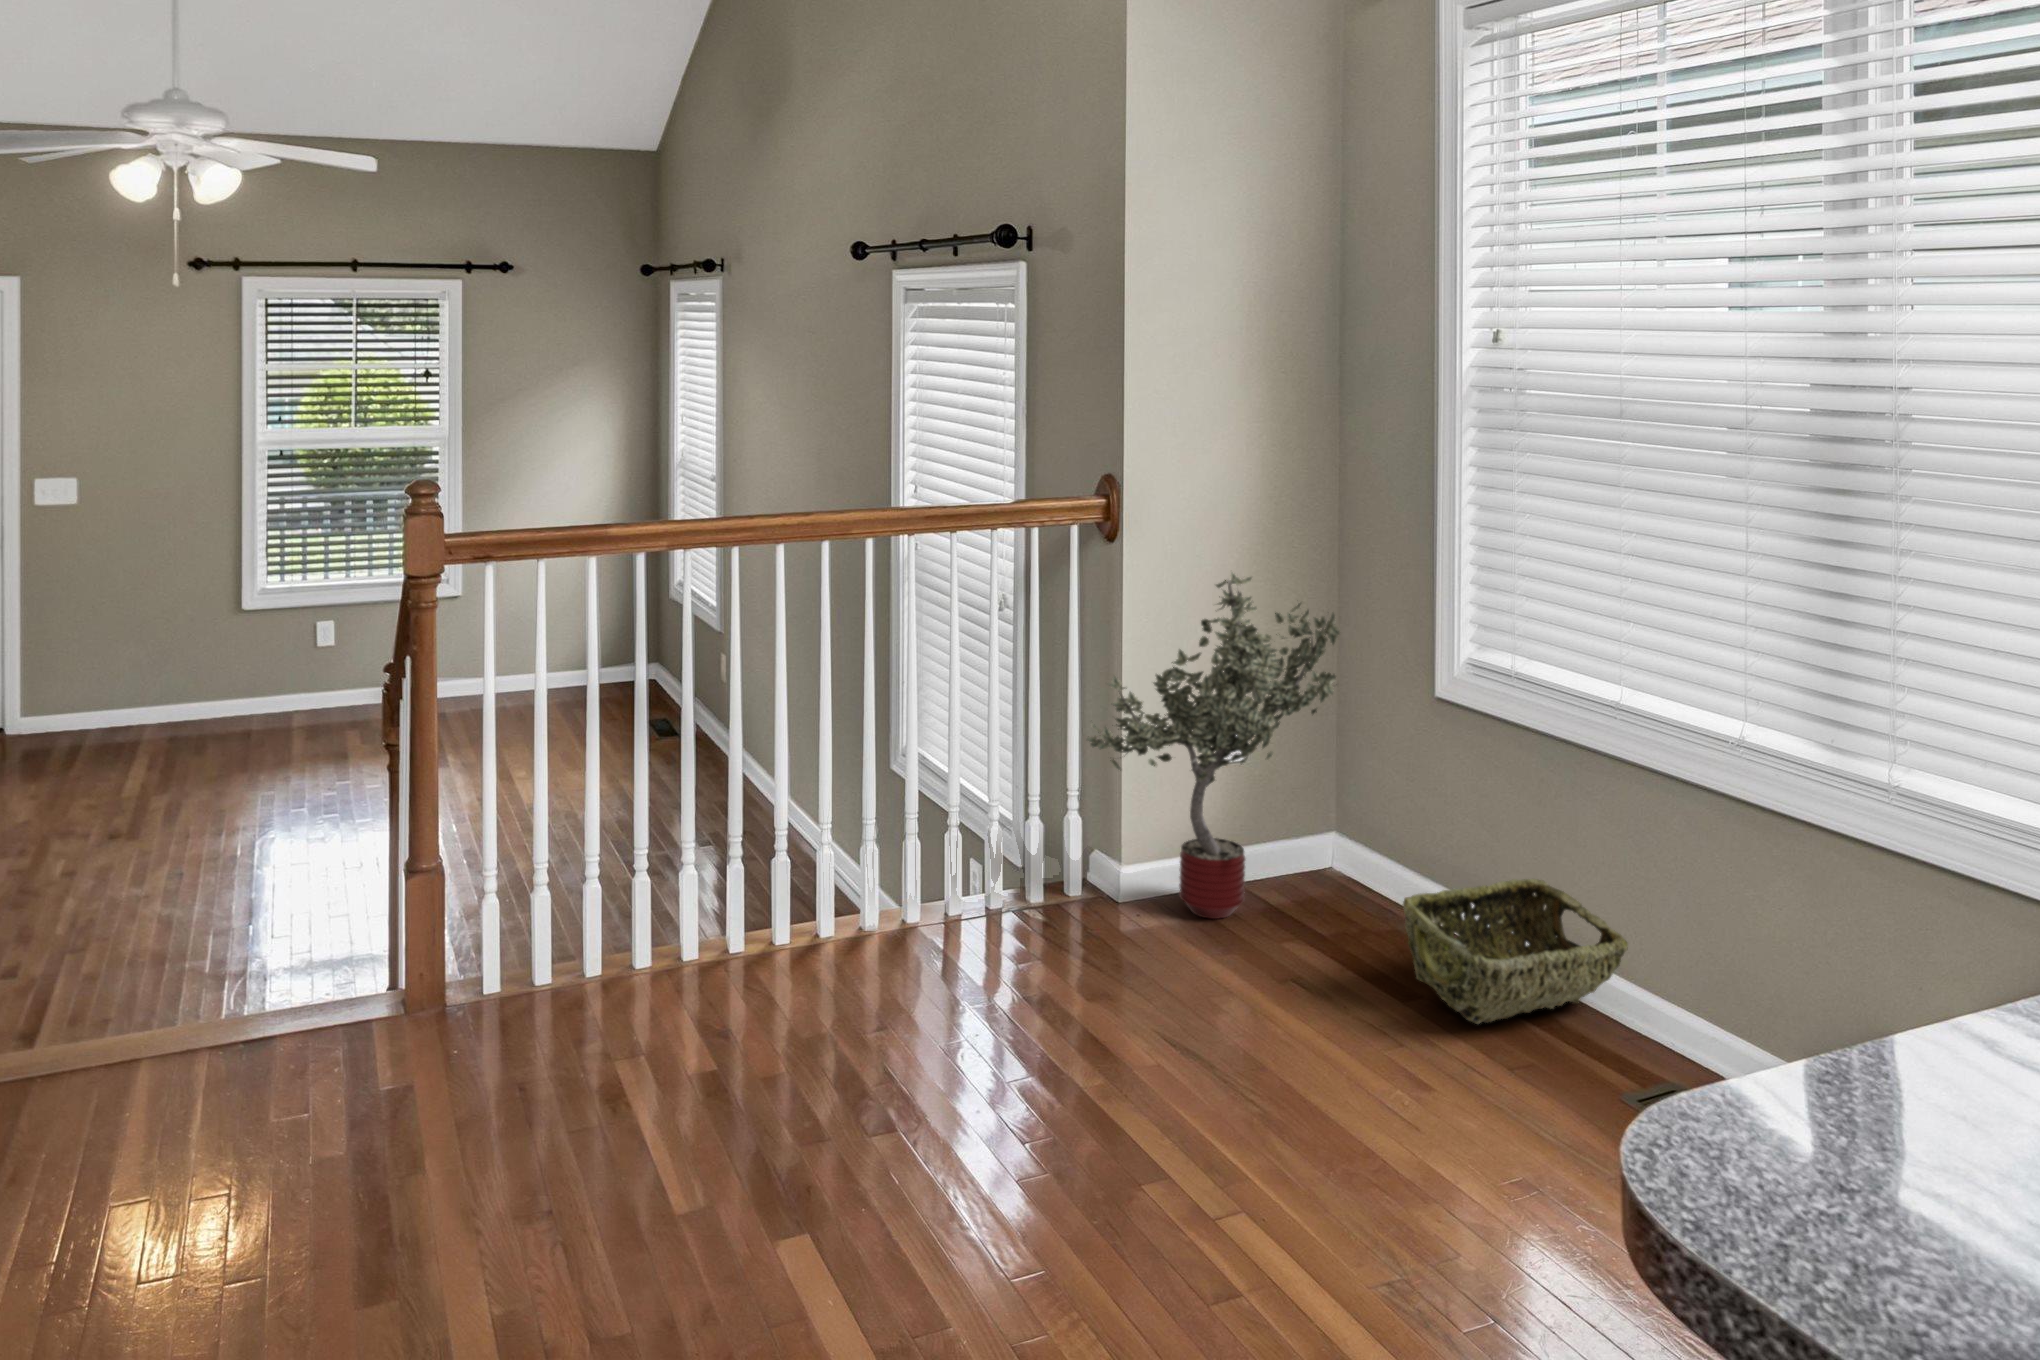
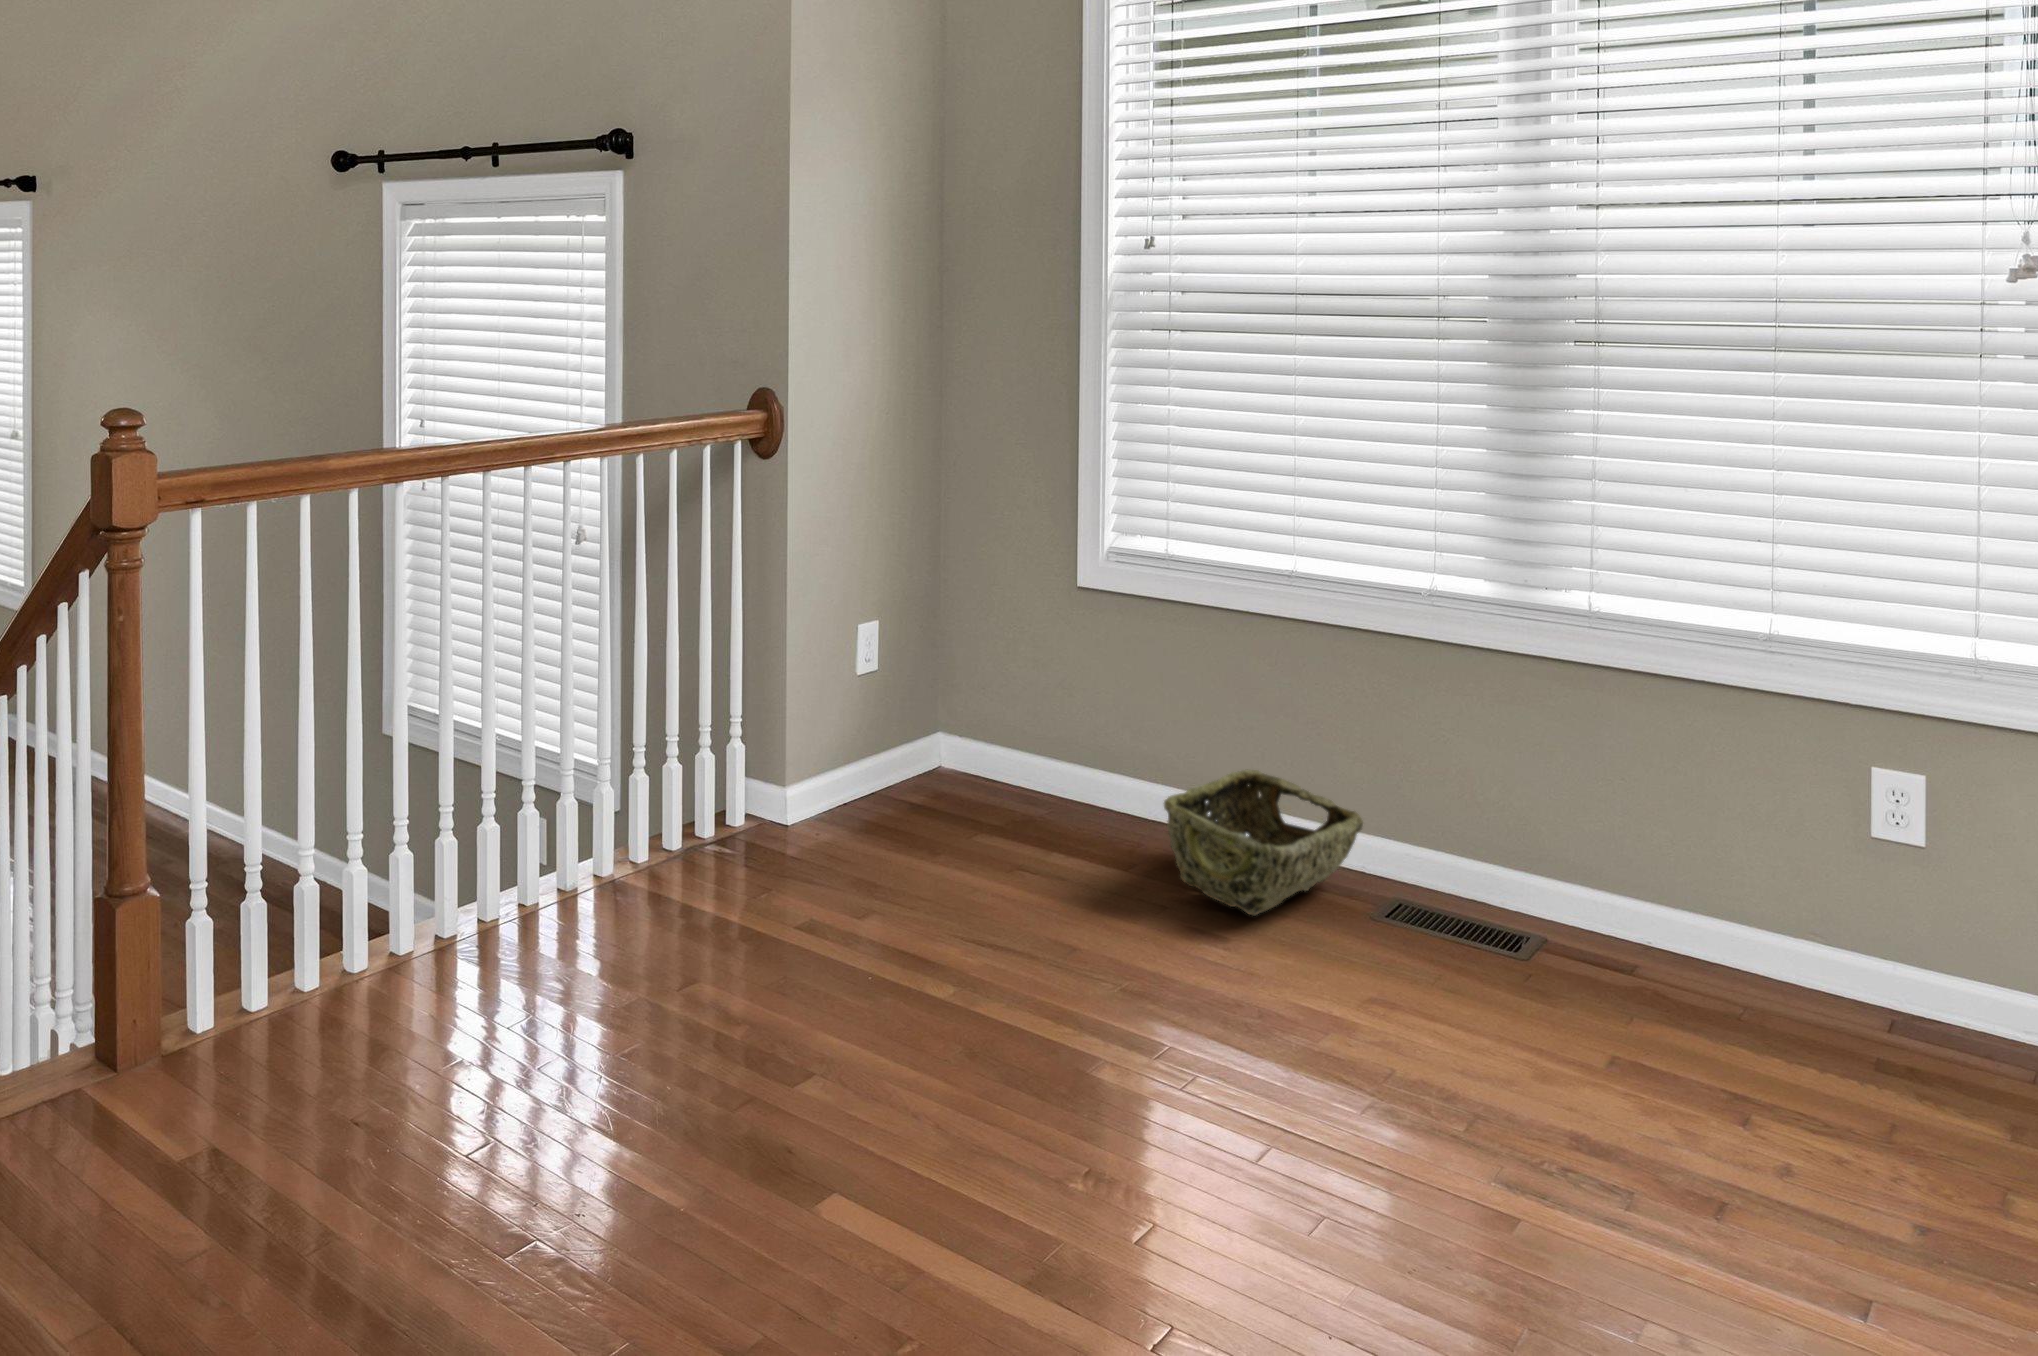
potted tree: present [1087,573,1340,919] -> none [795,484,1028,857]

